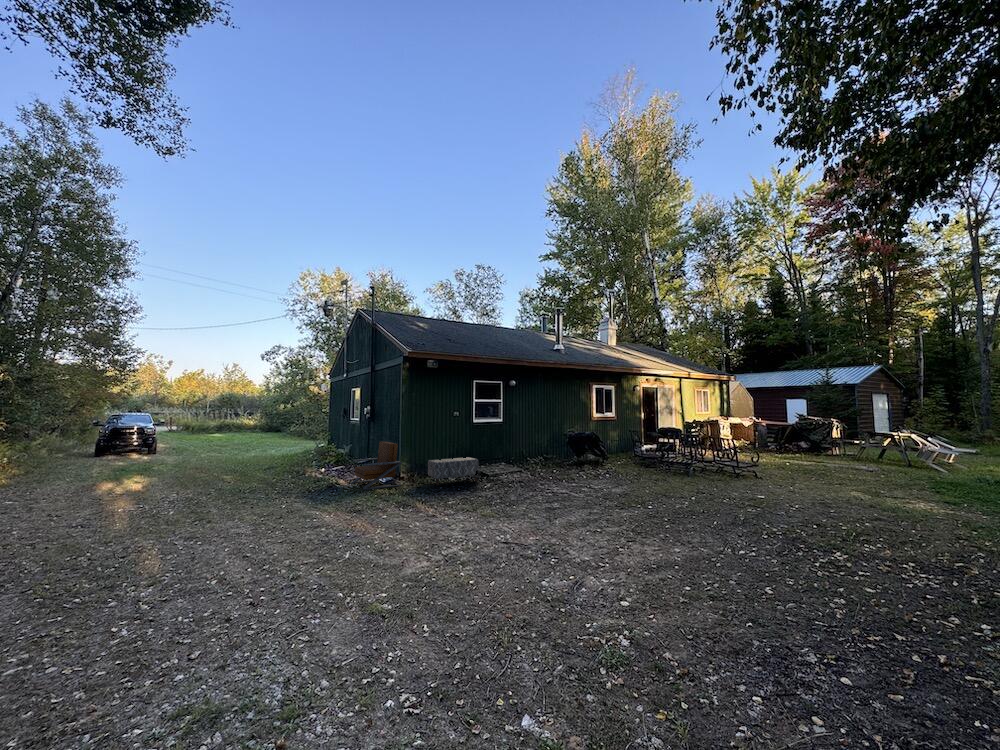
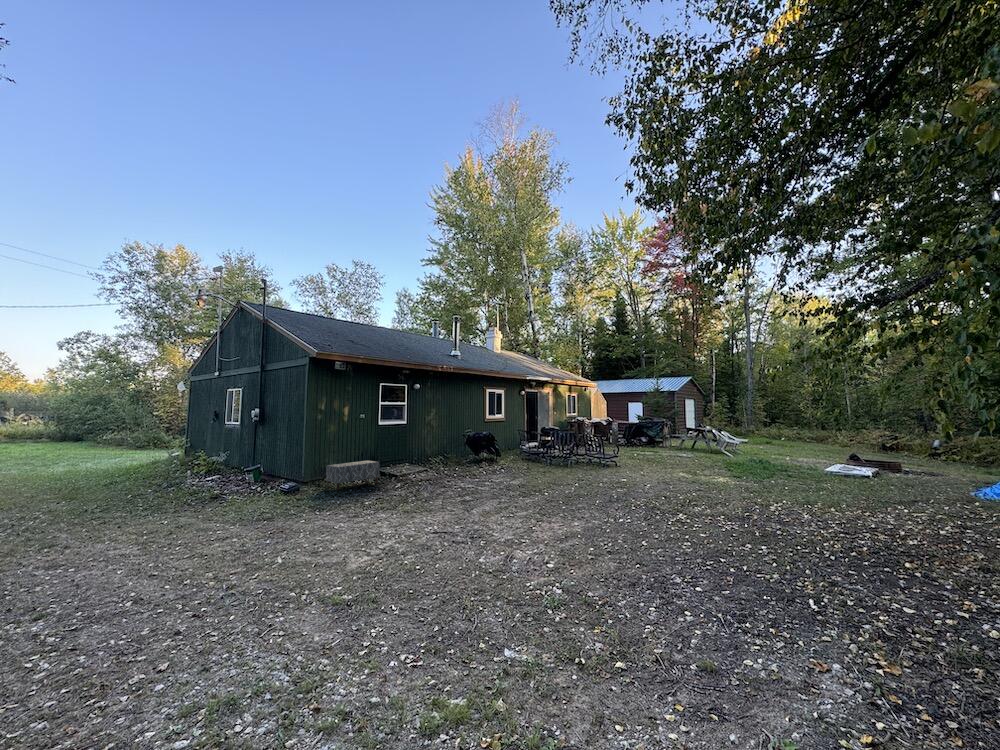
lounge chair: present [352,442,402,490] -> none [237,448,300,500]

